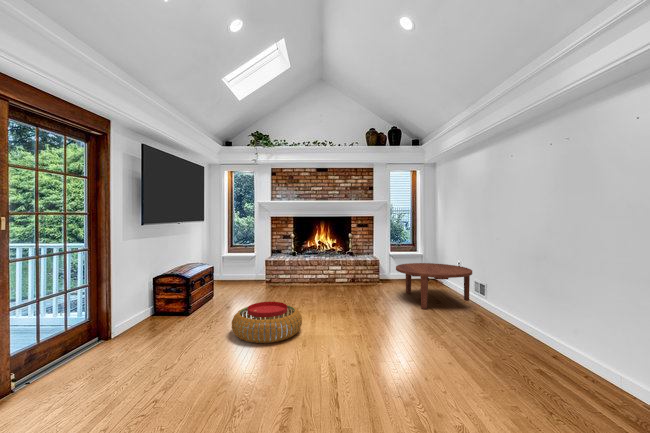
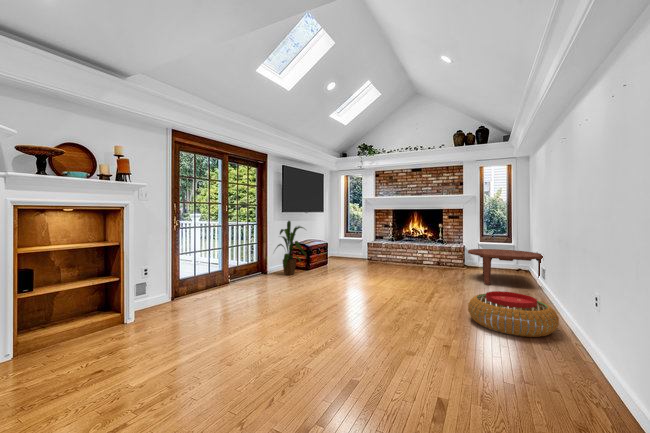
house plant: none [128,243,192,330] -> present [276,221,306,275]
pouf: present [232,302,302,343] -> present [468,291,559,337]

